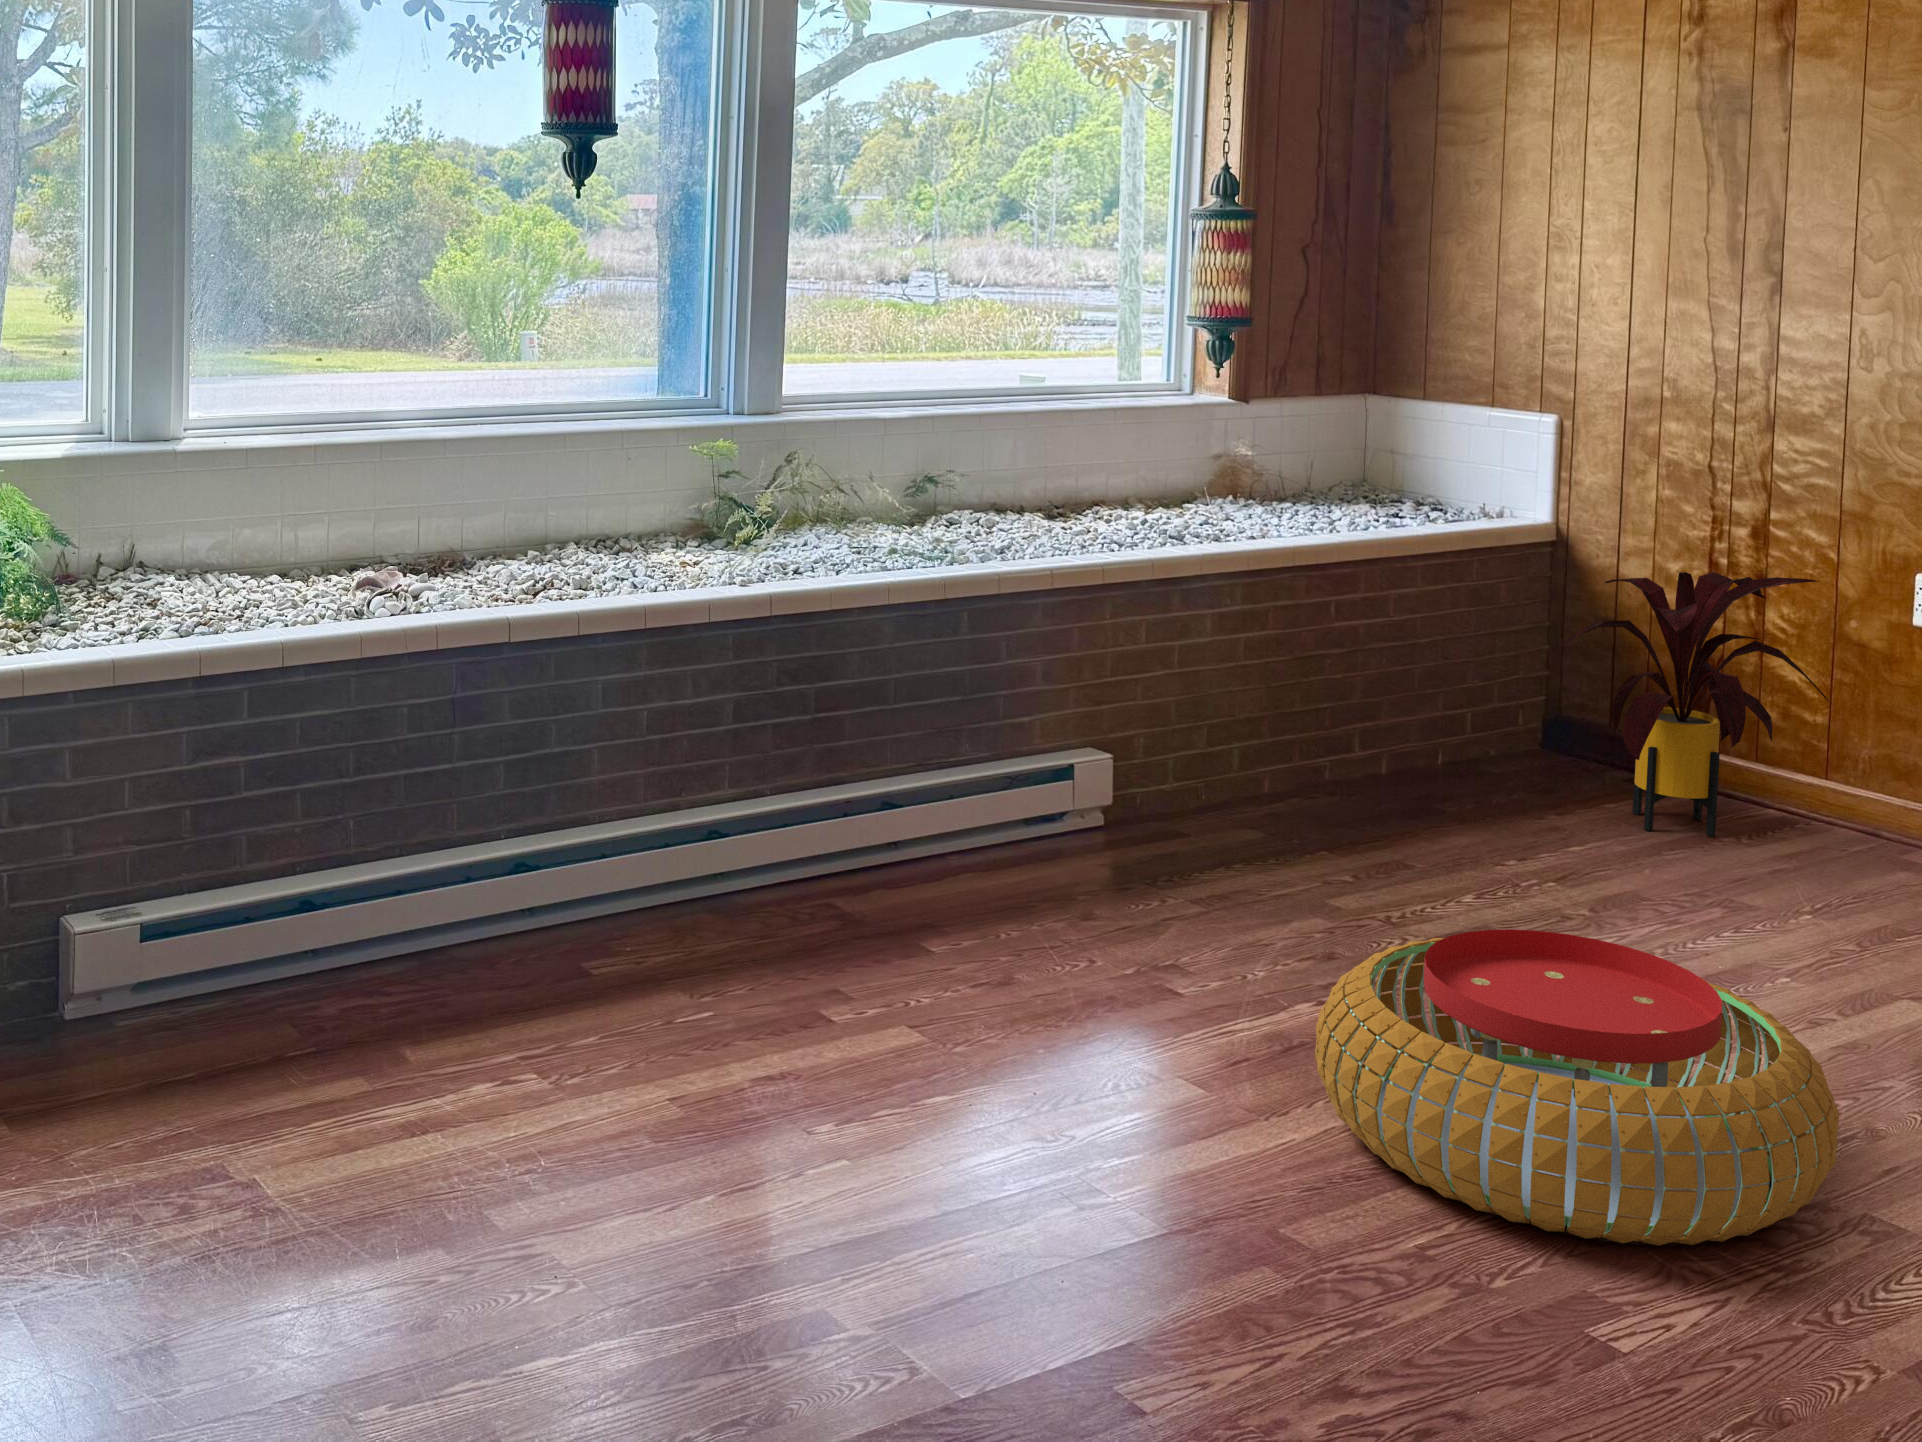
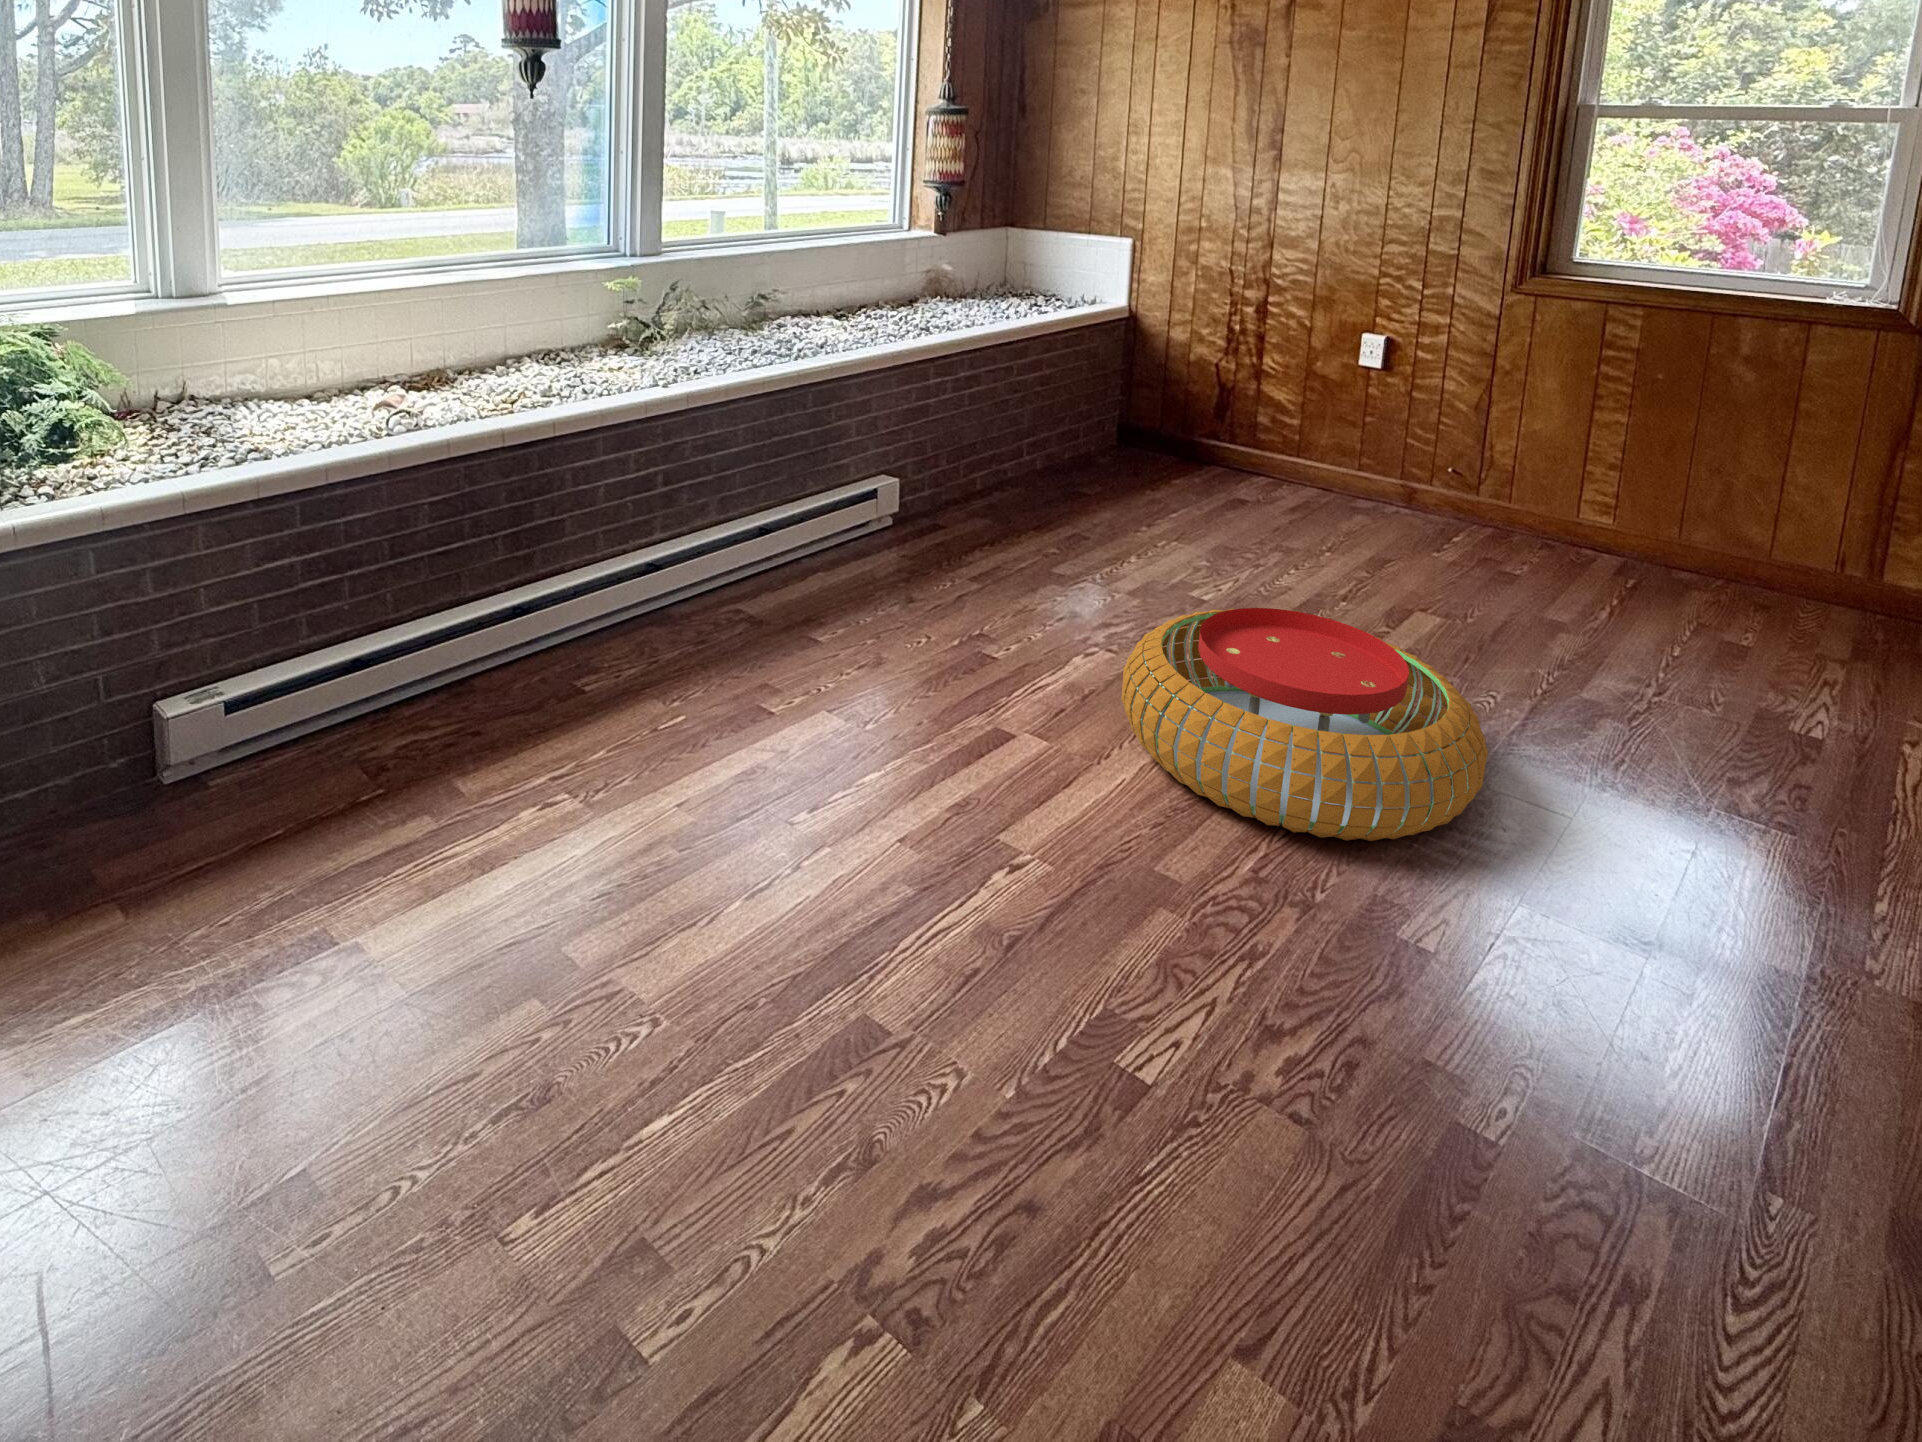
house plant: present [1554,572,1828,837] -> none [1154,336,1314,499]

